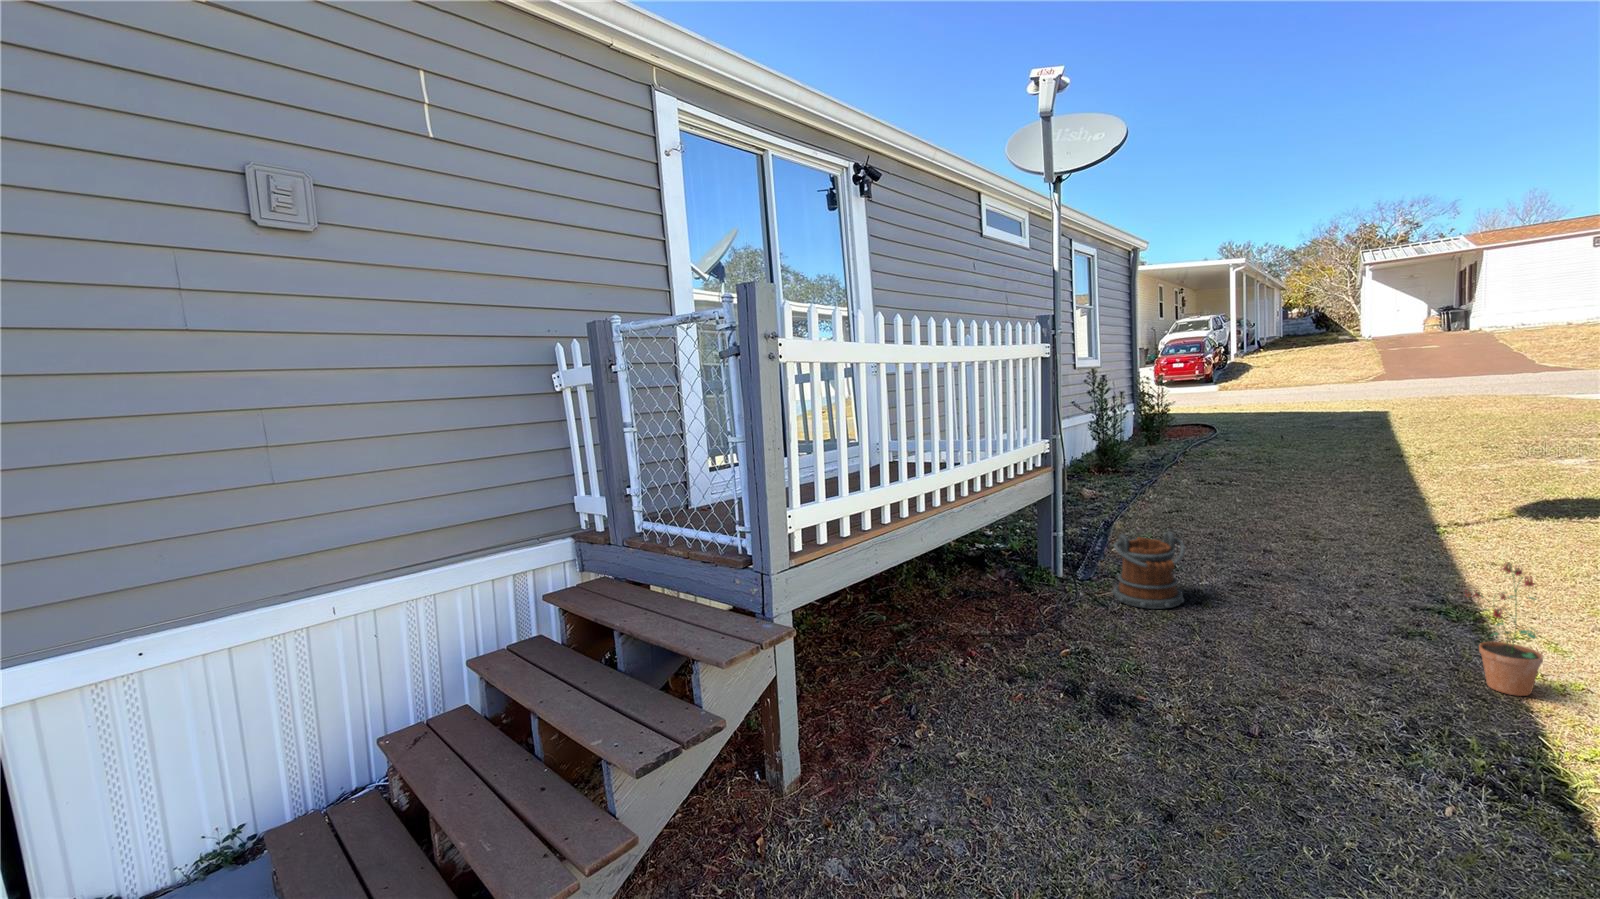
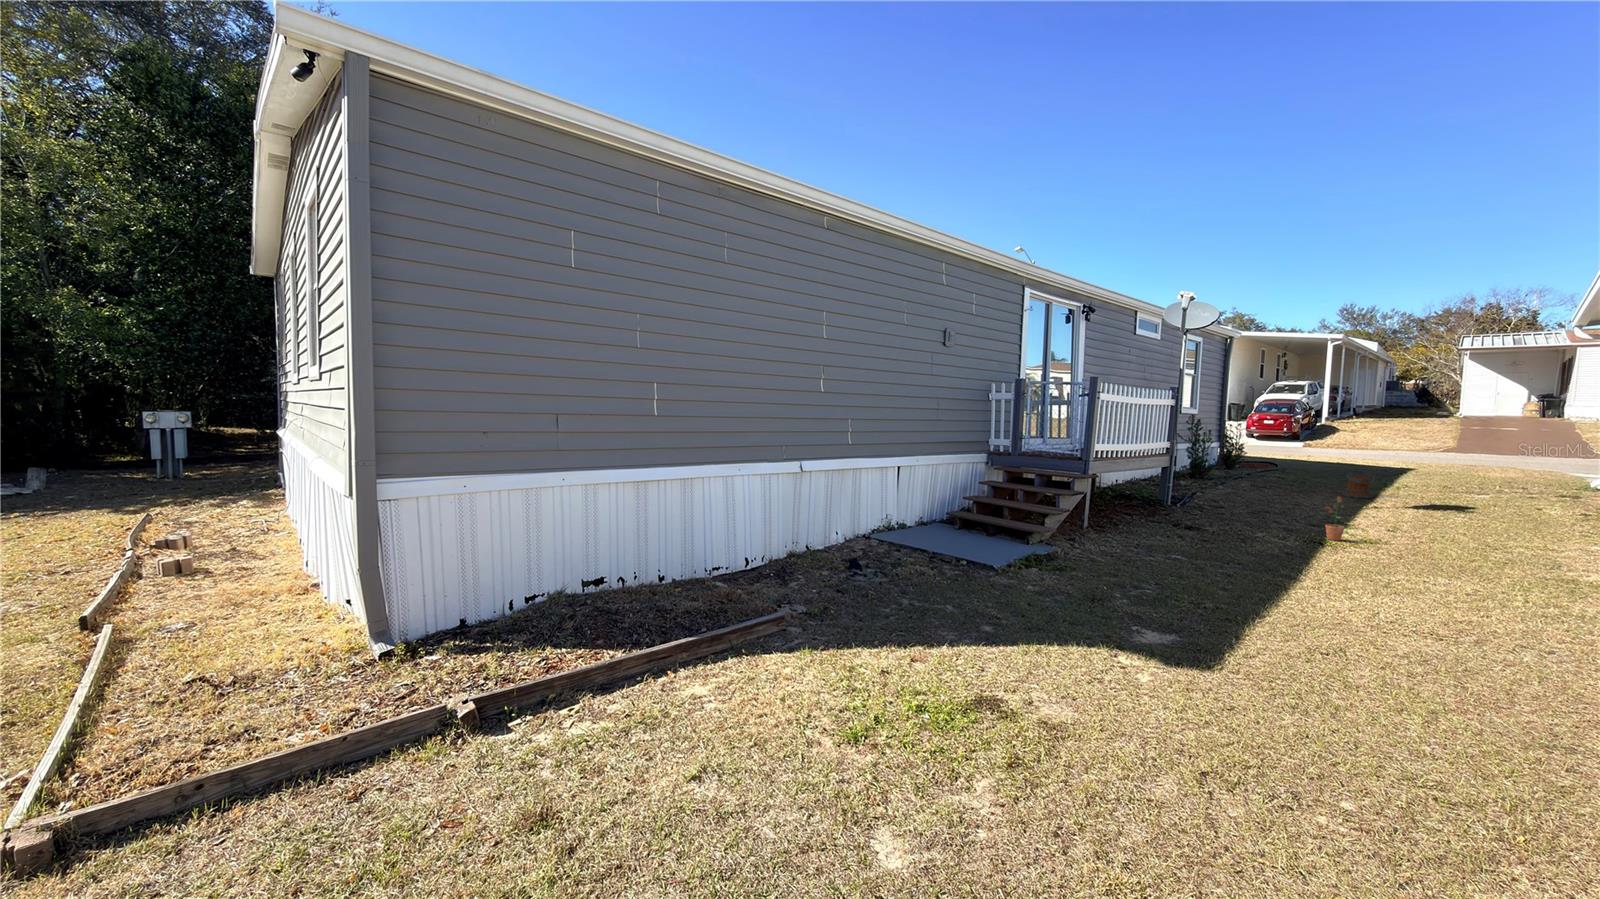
bucket: present [1112,532,1185,609] -> present [1343,473,1374,498]

